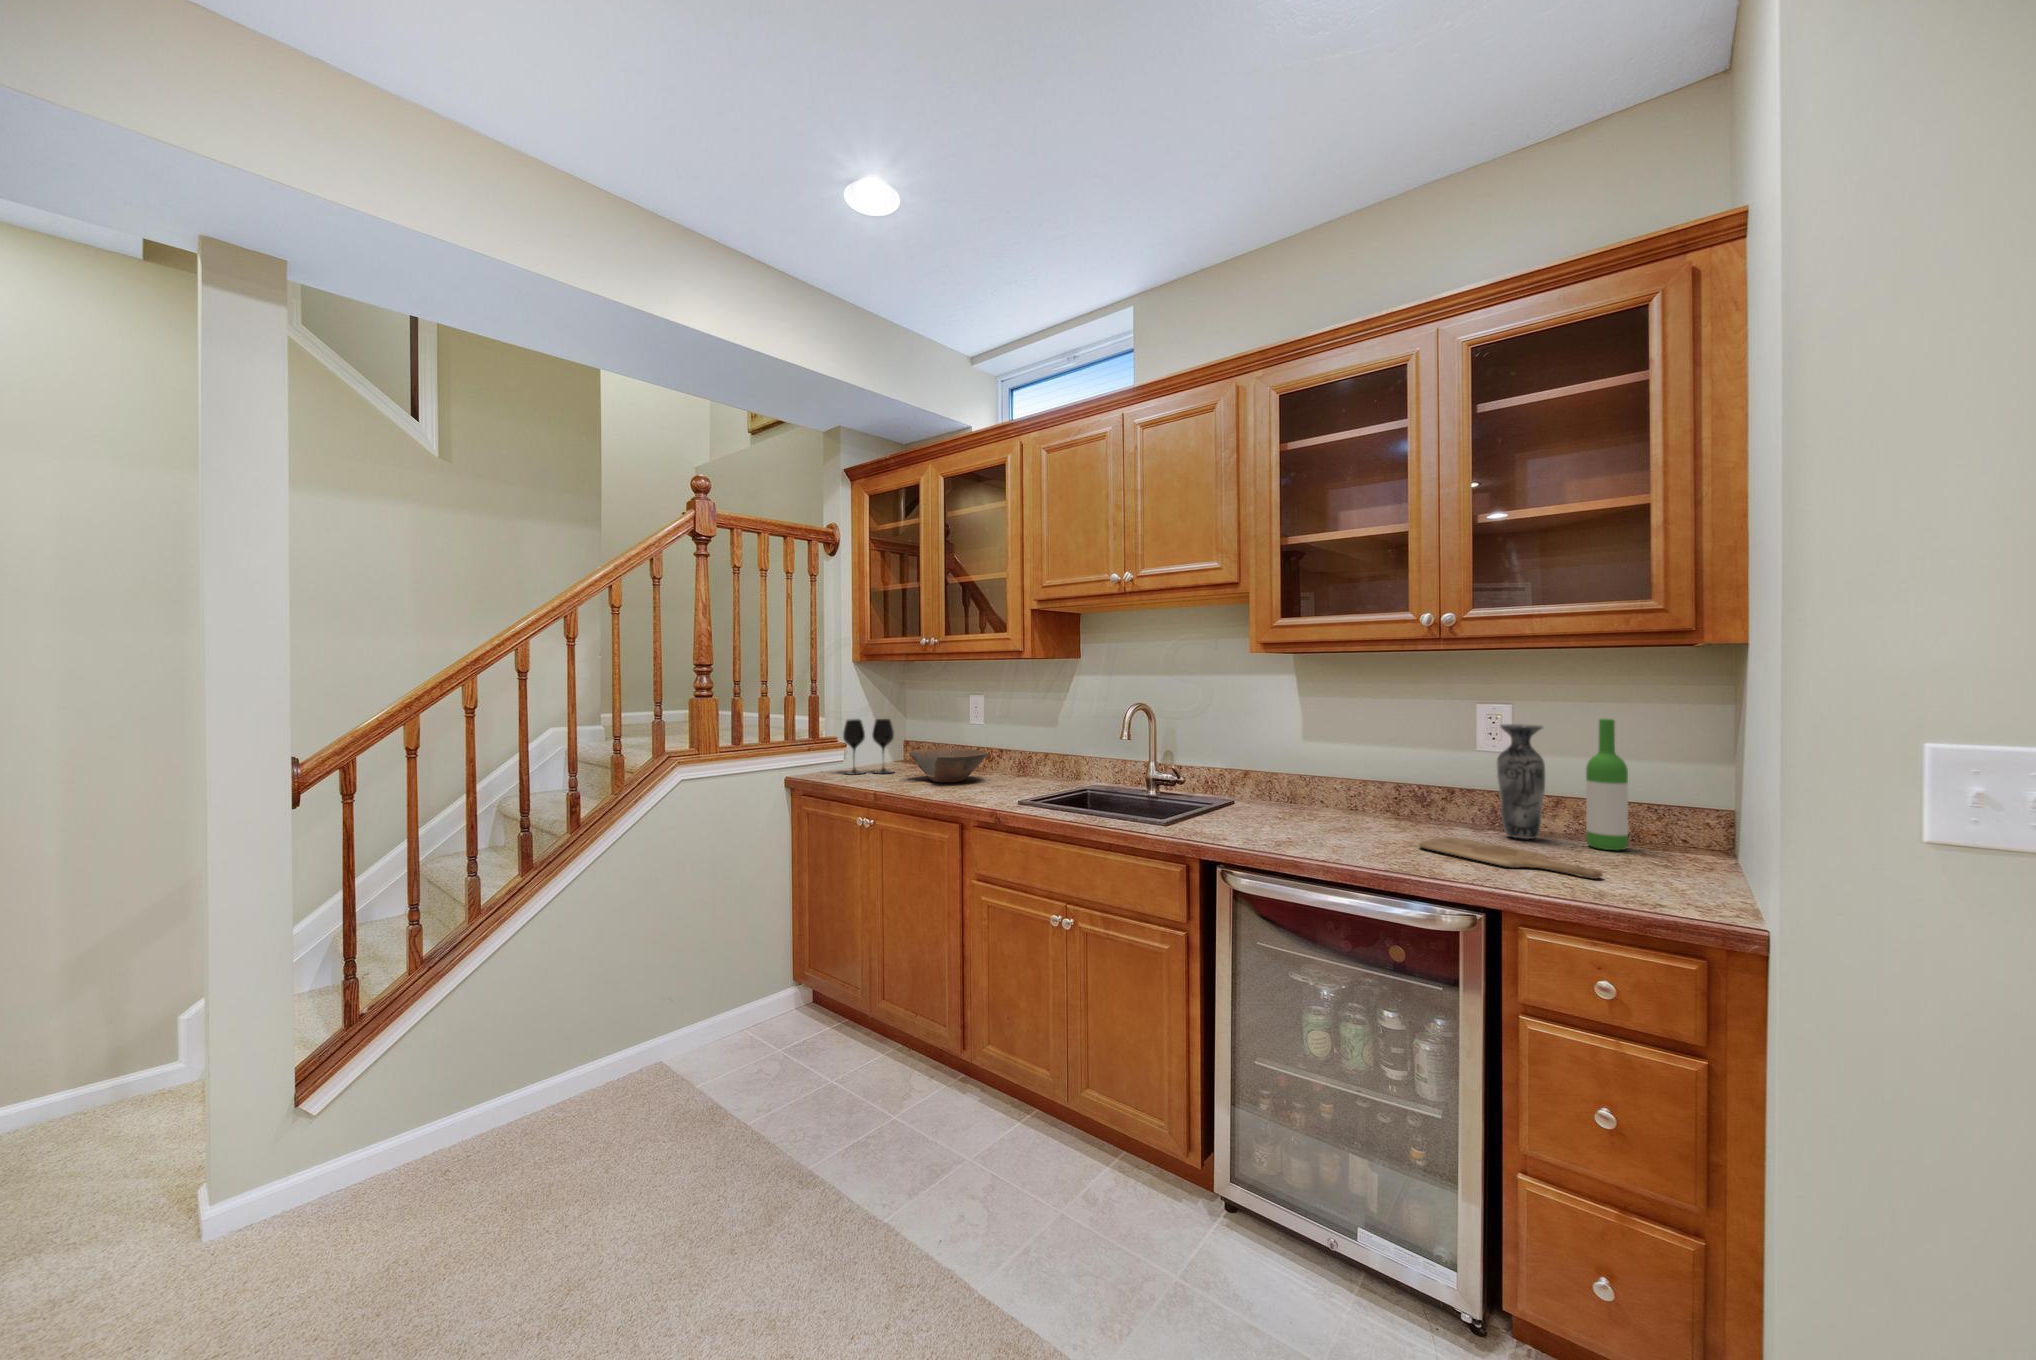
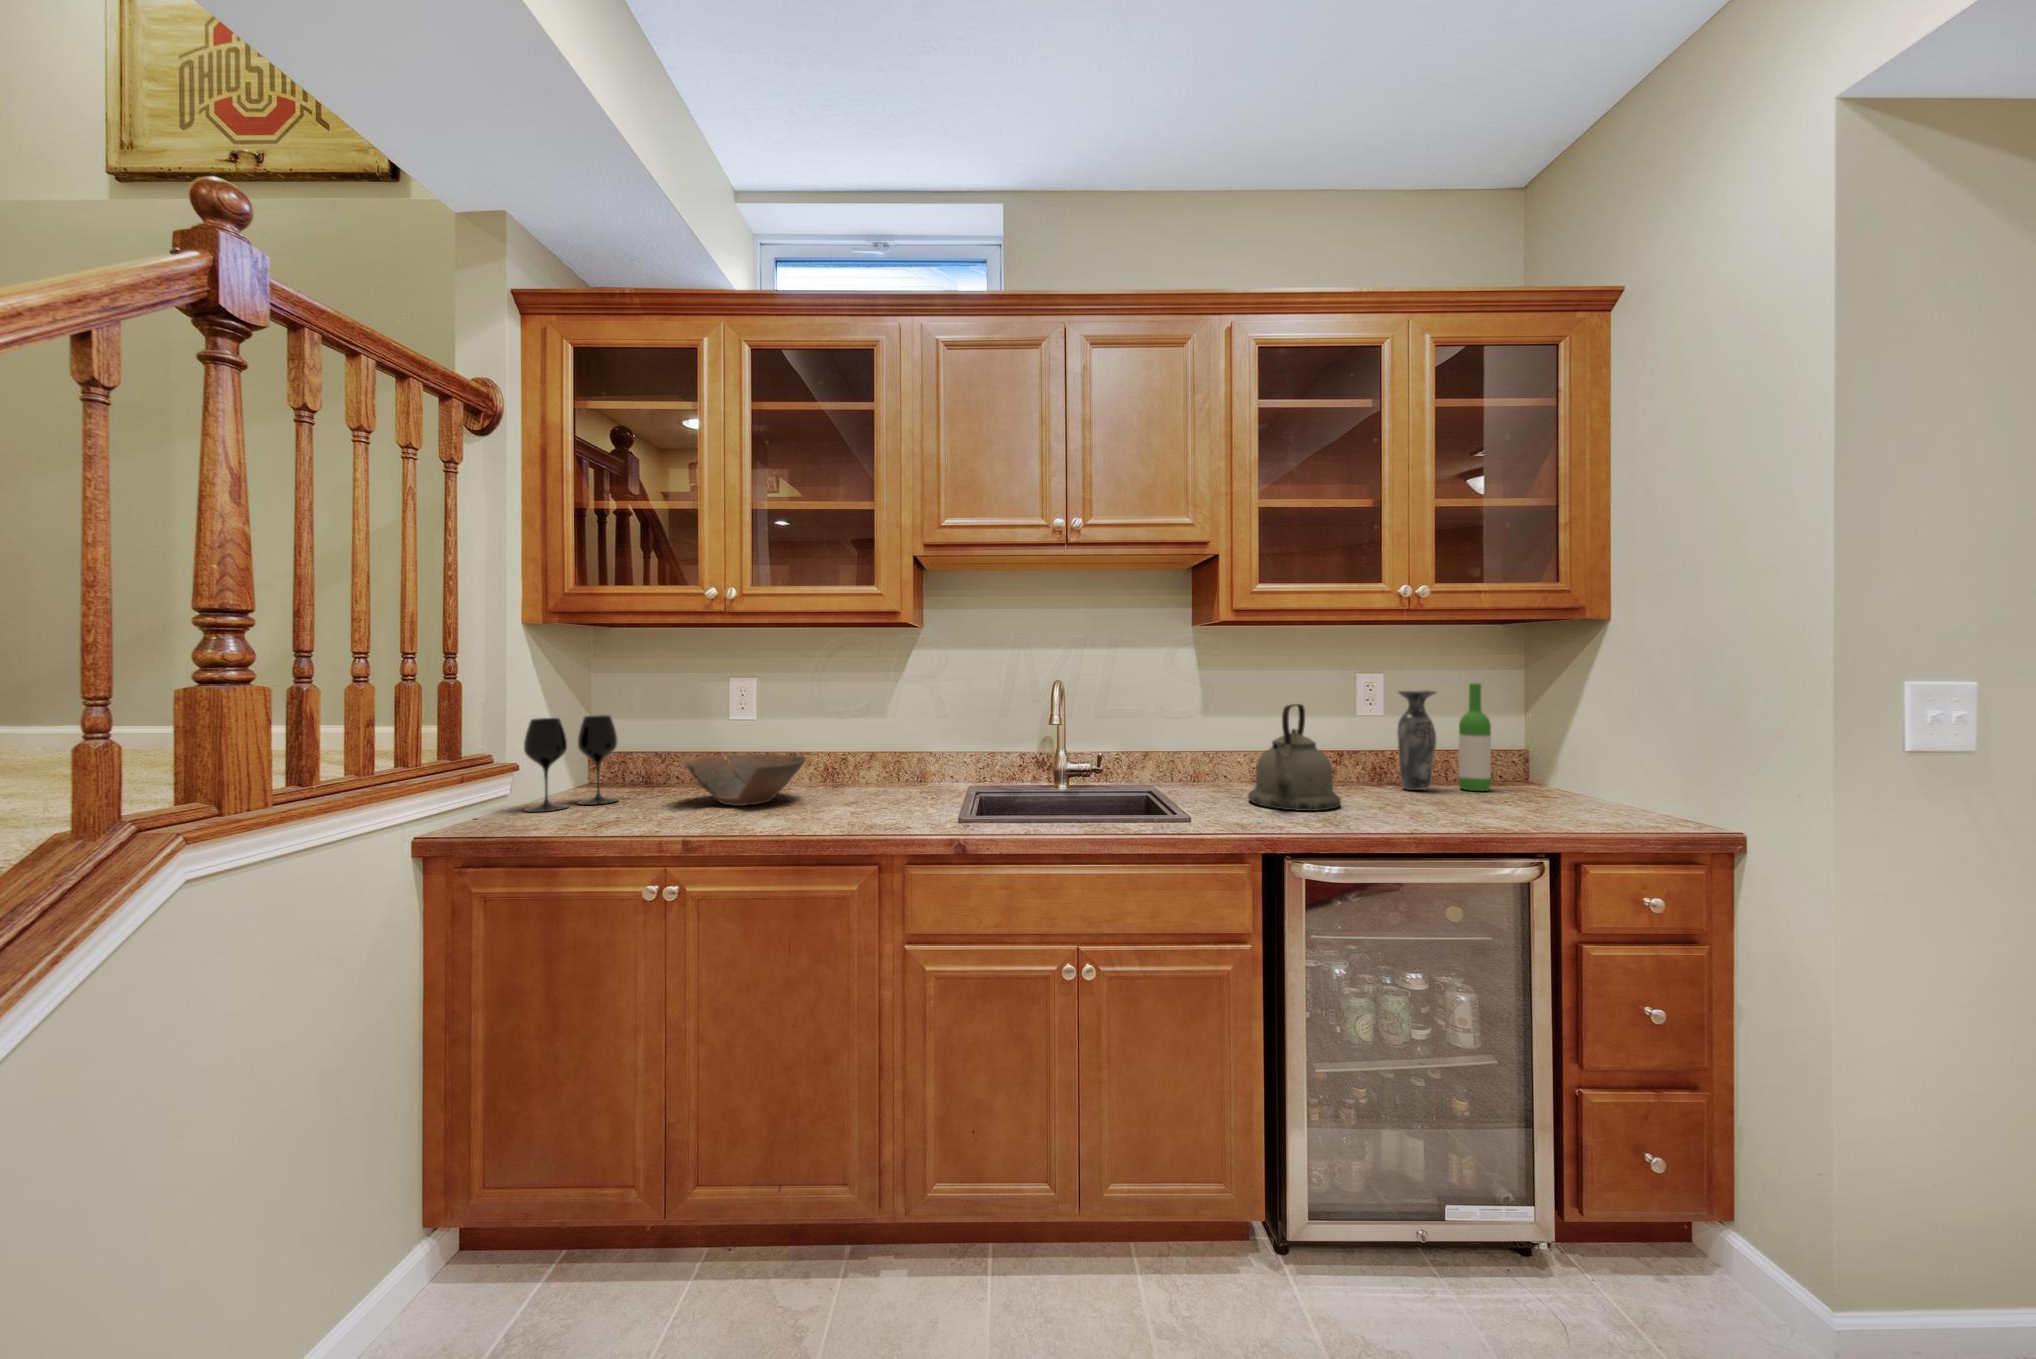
kettle: none [1255,733,1362,836] -> present [1248,704,1341,811]
cutting board: present [1419,837,1603,879] -> none [1404,795,1575,814]

